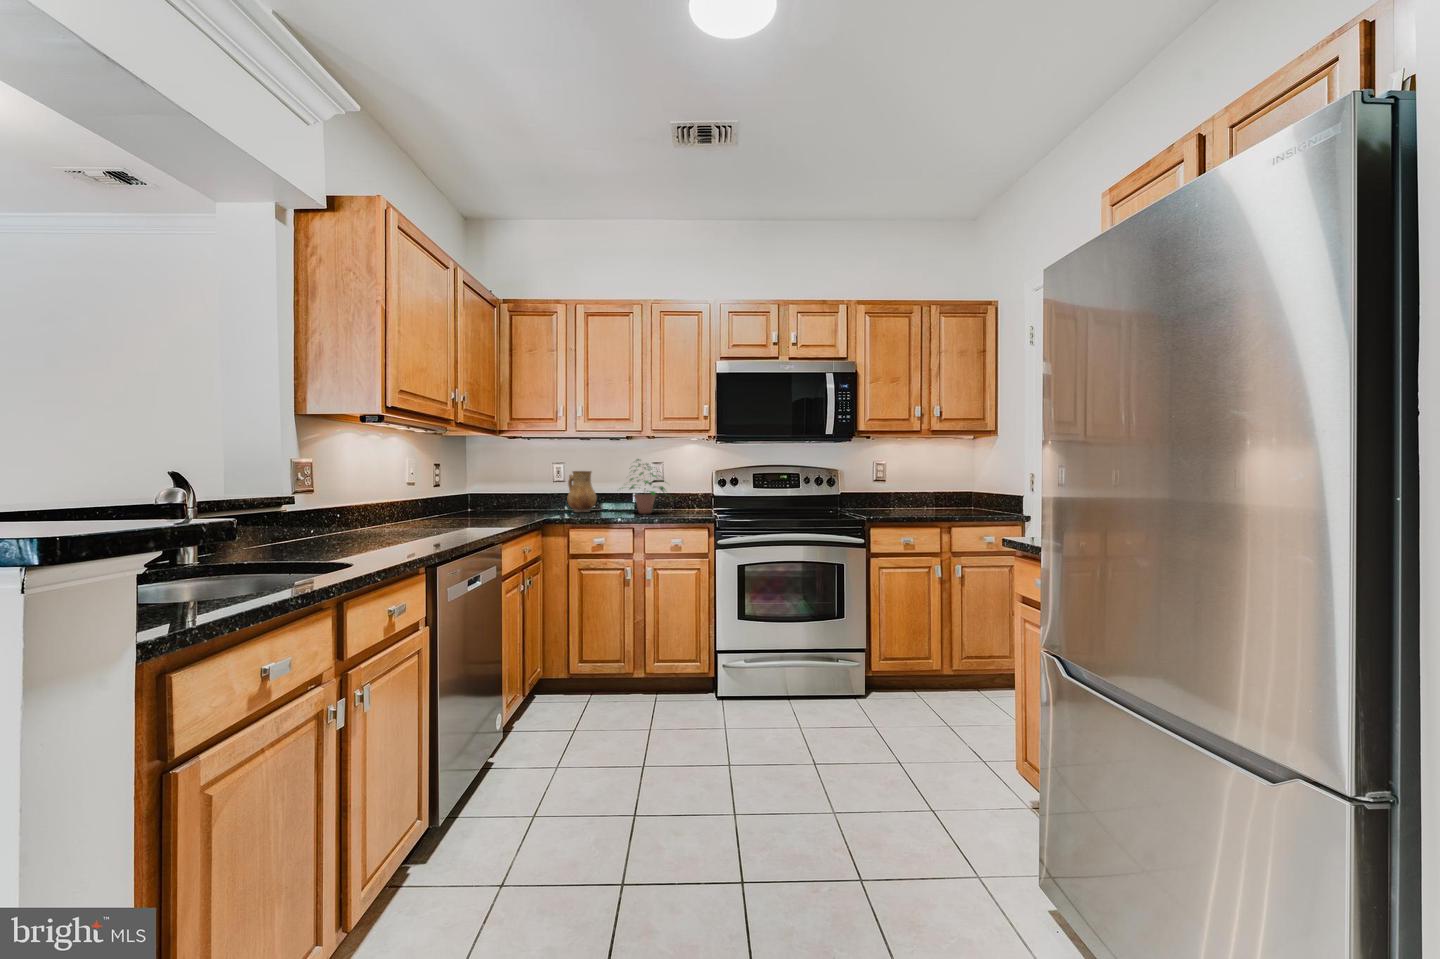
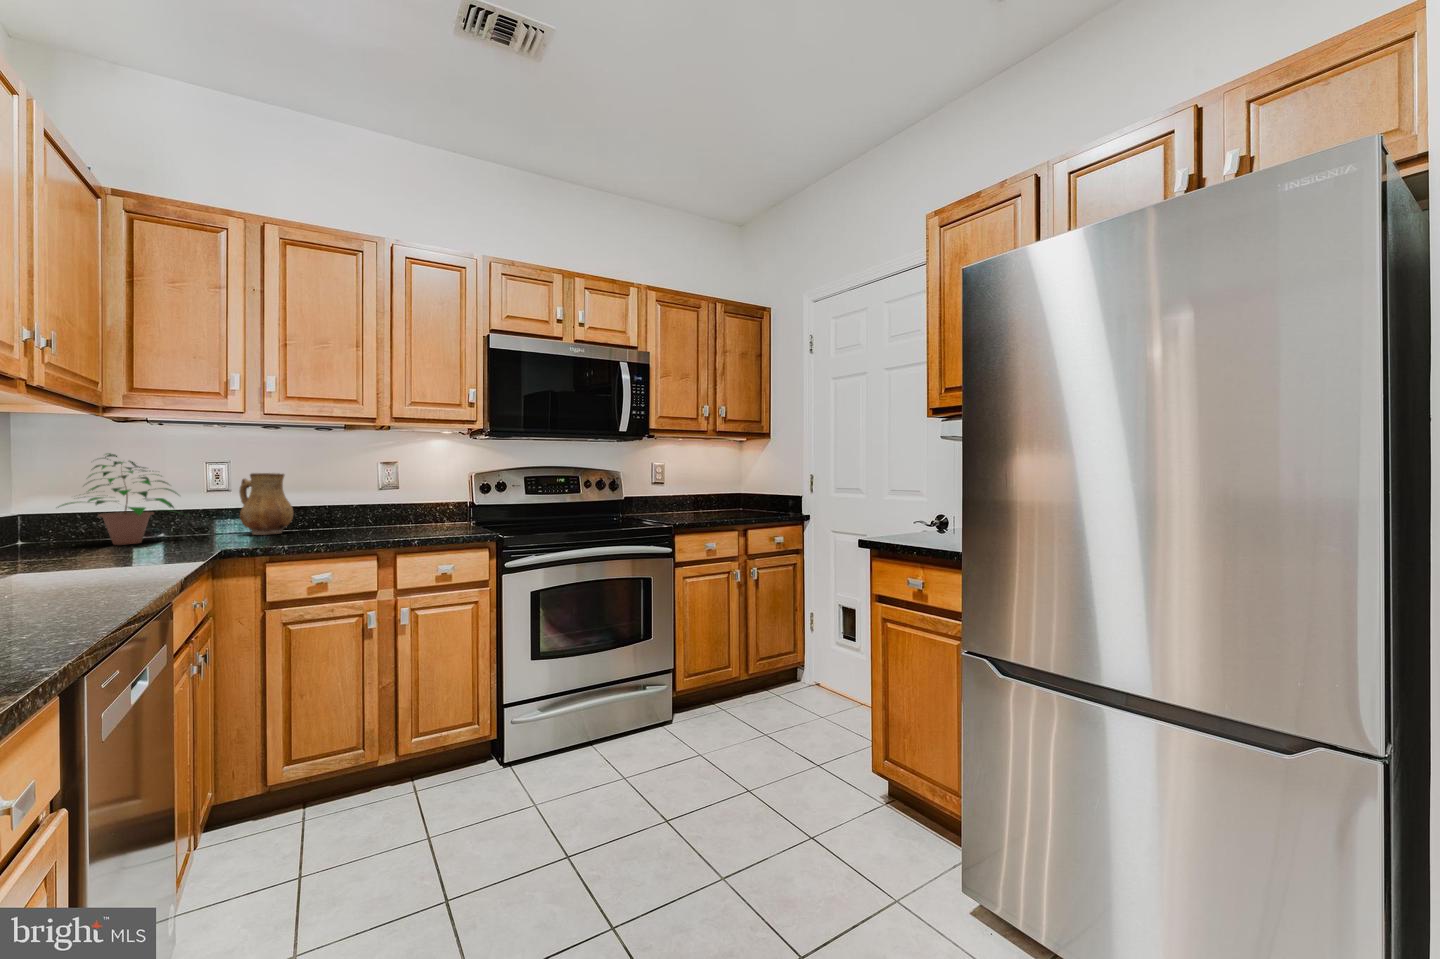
potted plant: present [630,459,665,514] -> present [58,453,177,545]

